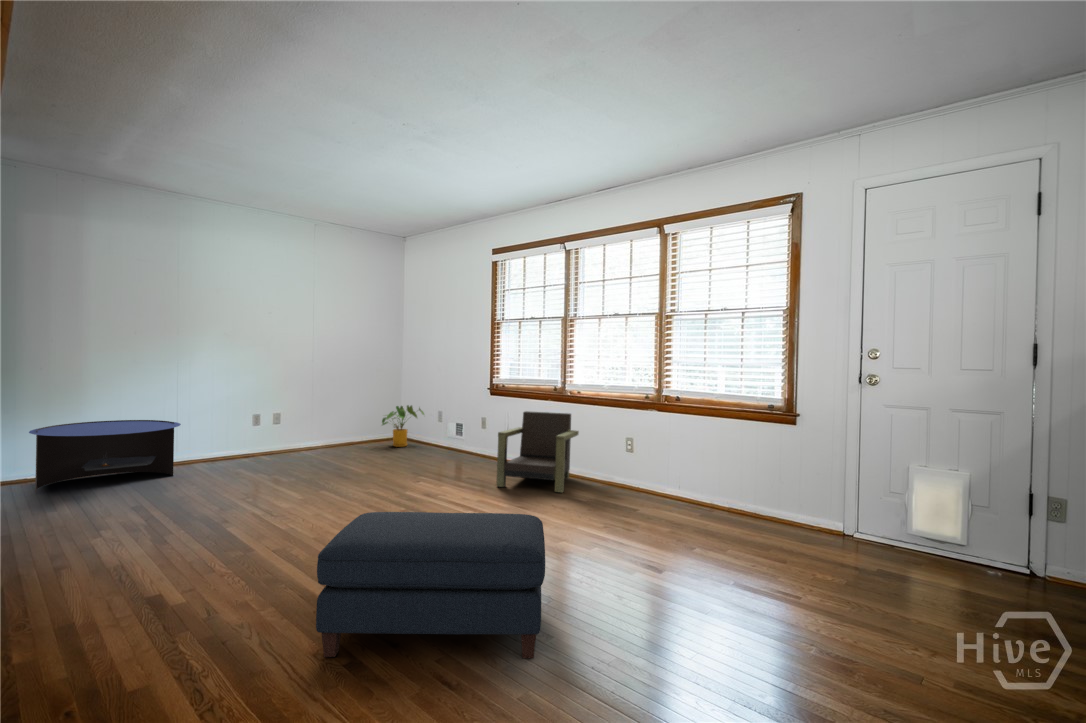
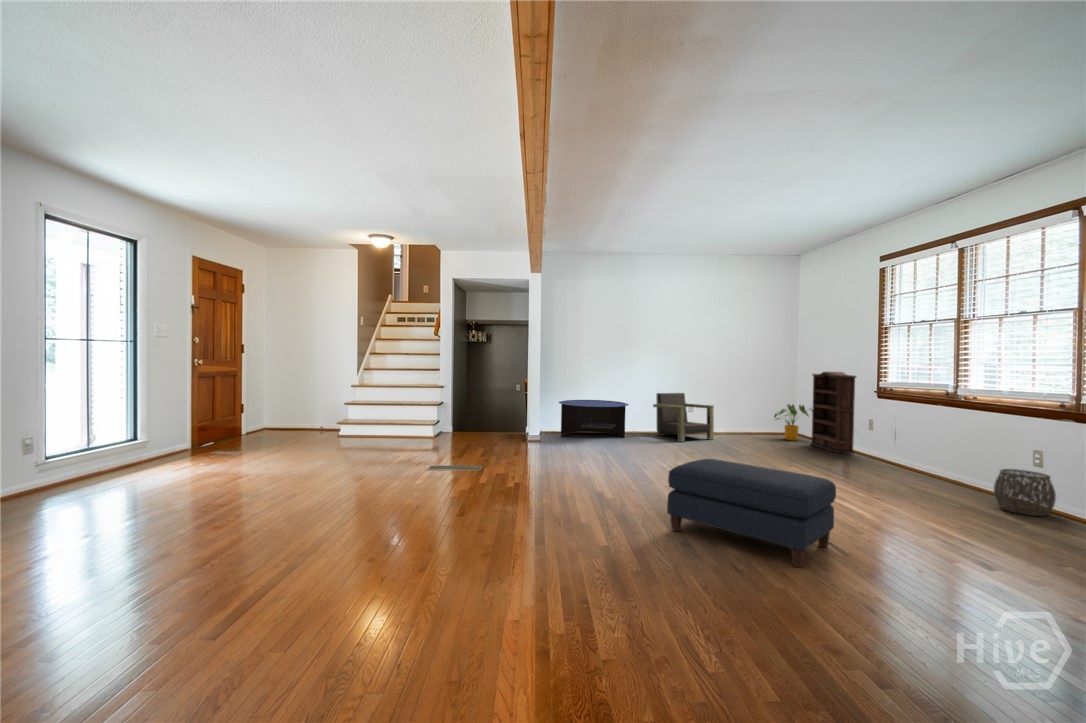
bookshelf: none [422,368,469,456] -> present [811,372,856,453]
armchair: present [496,411,579,493] -> present [653,393,714,442]
woven basket: none [606,457,648,499] -> present [994,469,1056,516]

